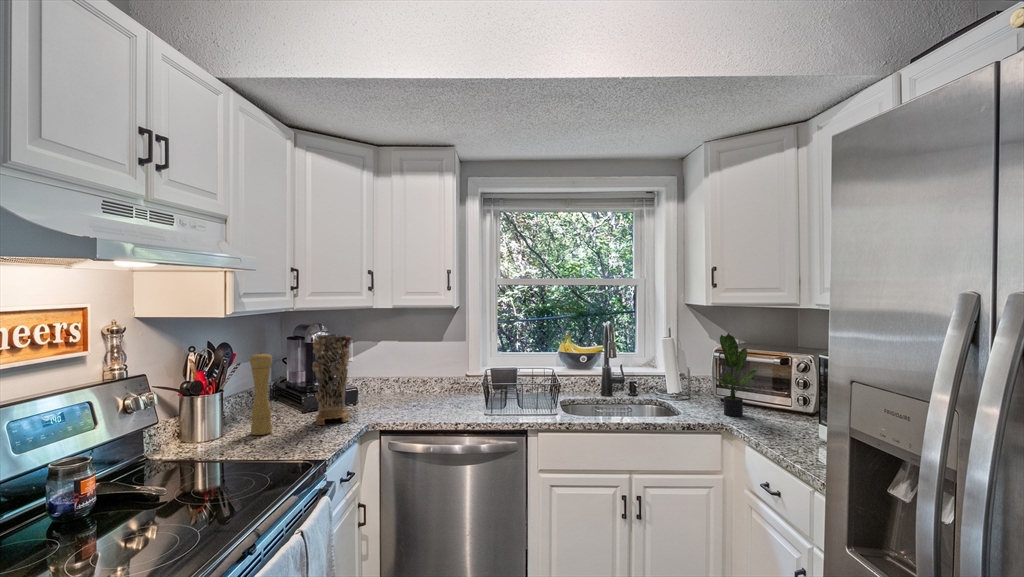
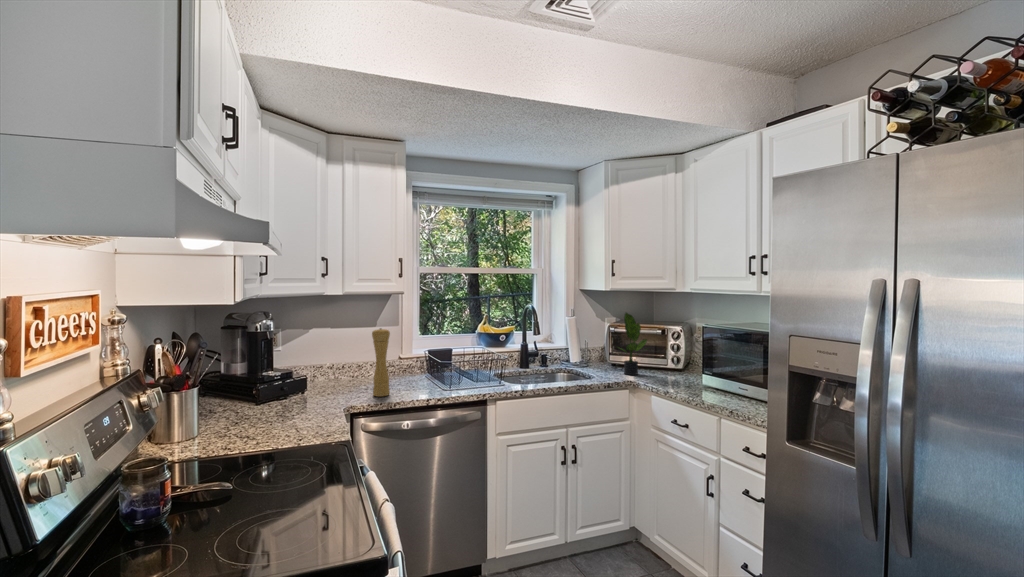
decorative vase: present [312,334,352,425] -> none [280,321,321,415]
pepper mill: present [250,353,272,435] -> present [372,328,390,397]

